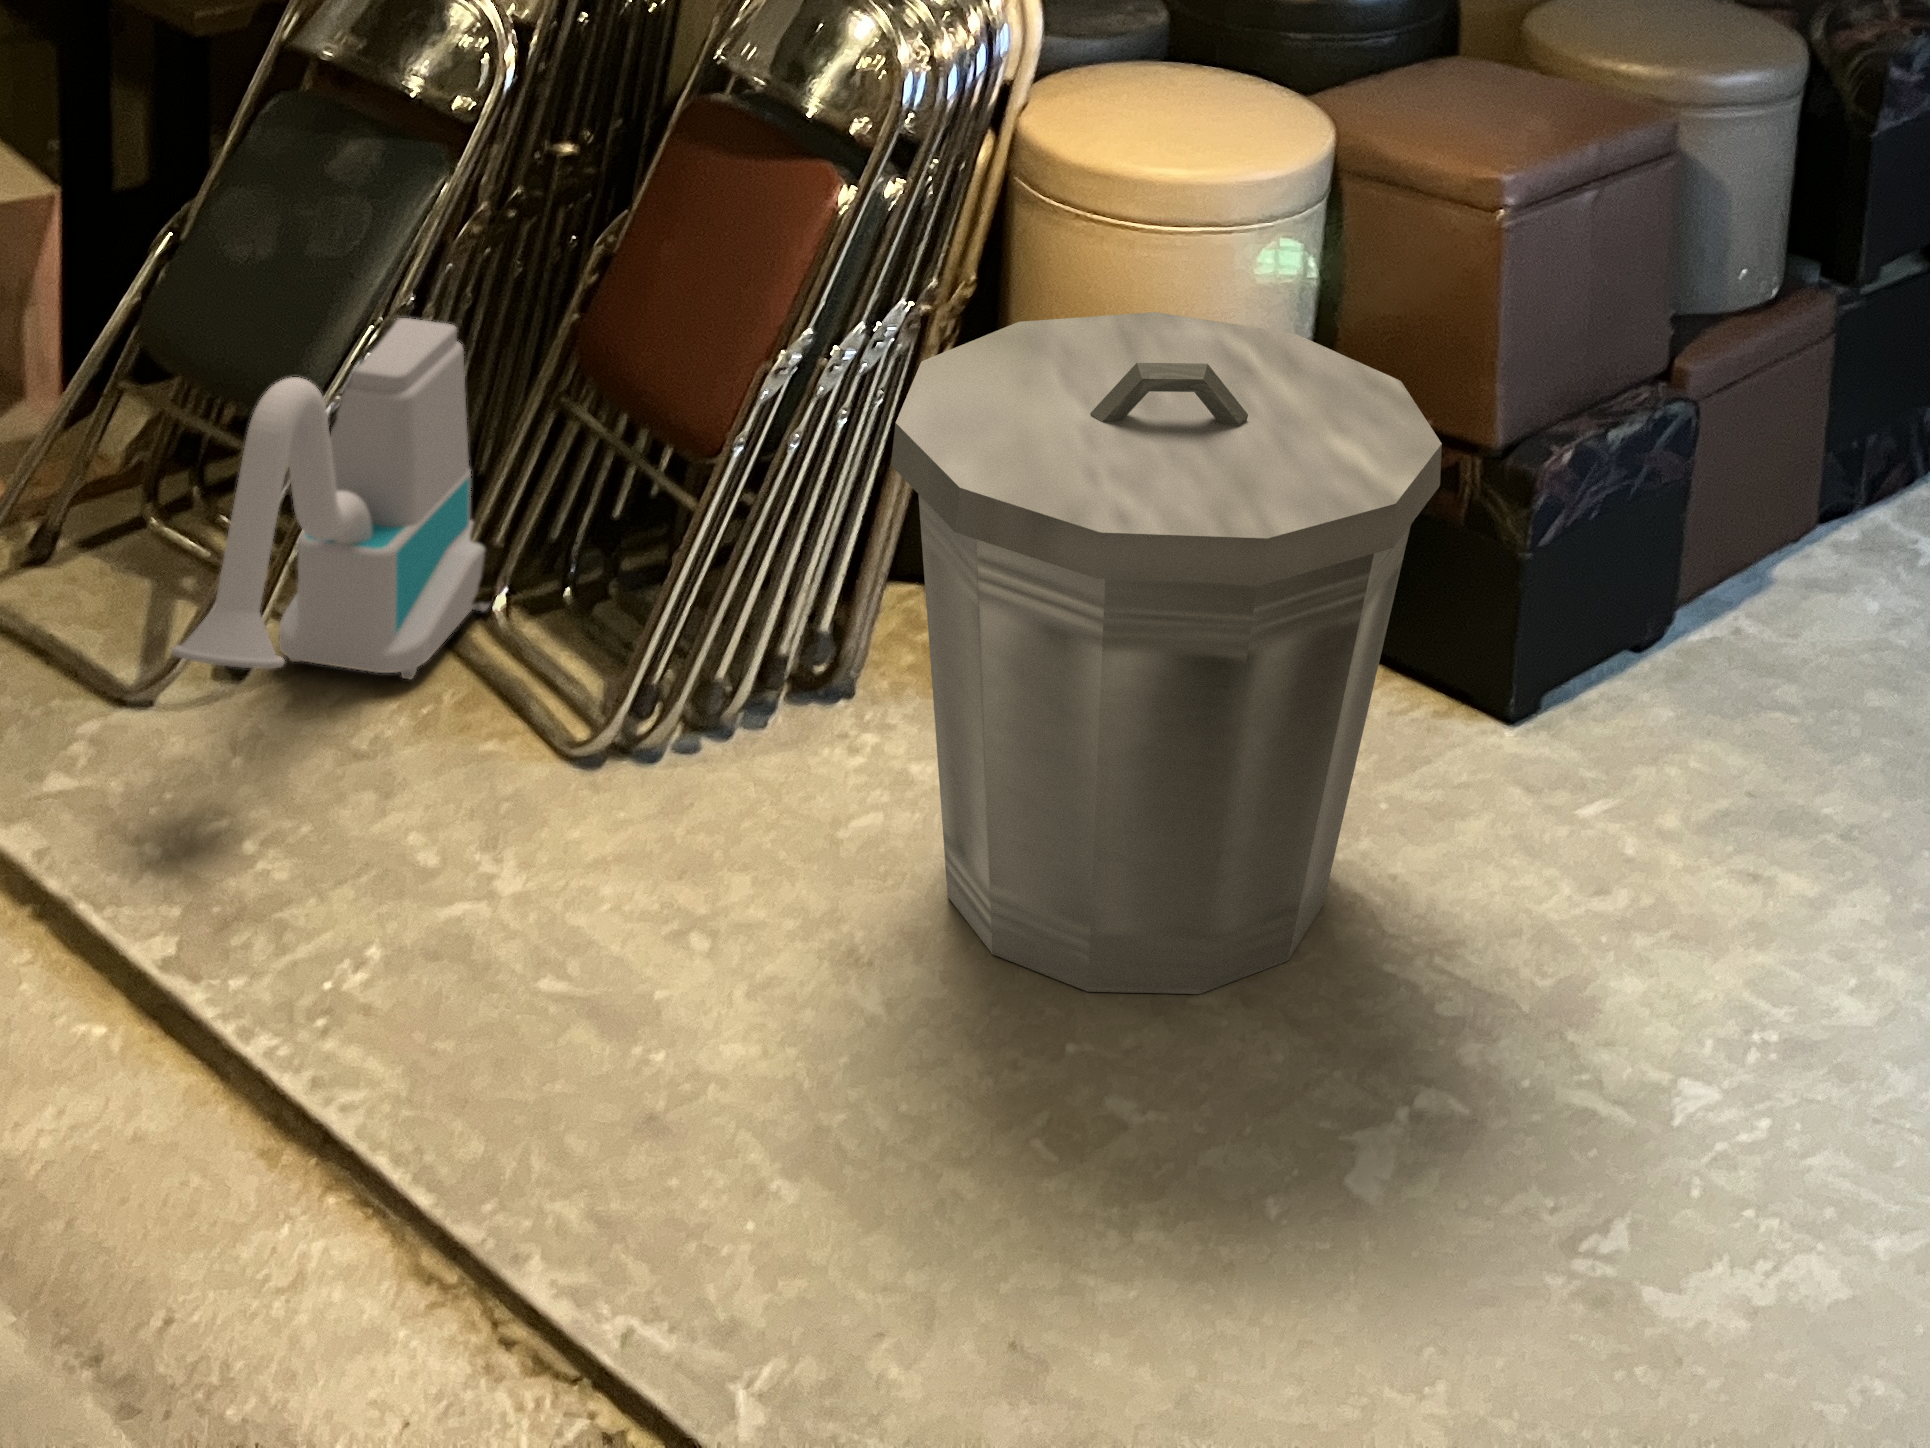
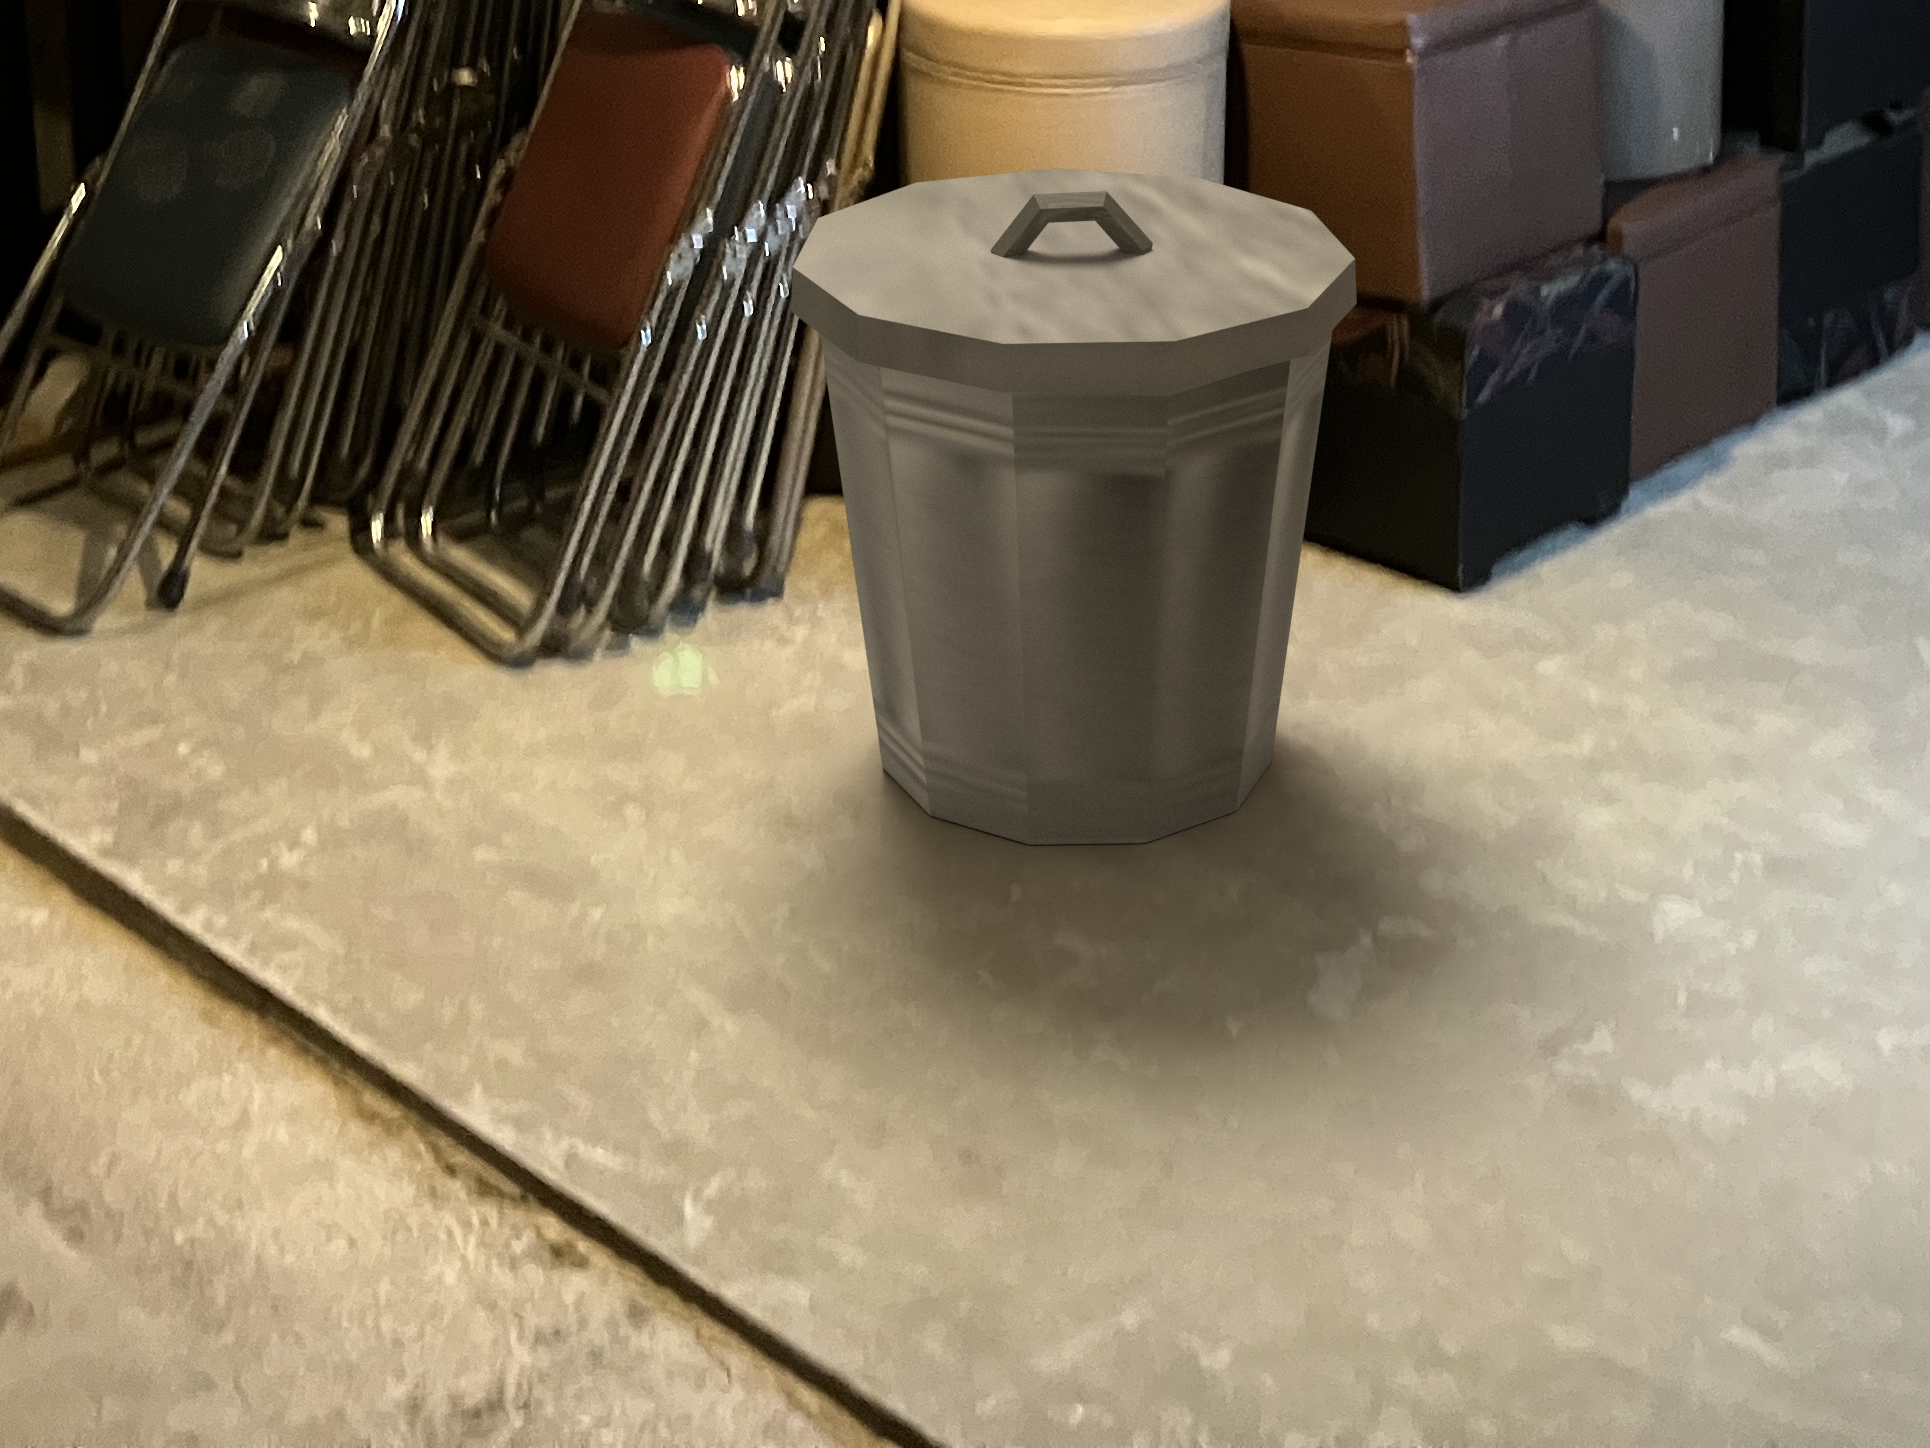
vacuum cleaner: present [172,318,489,679] -> none [96,248,417,603]

